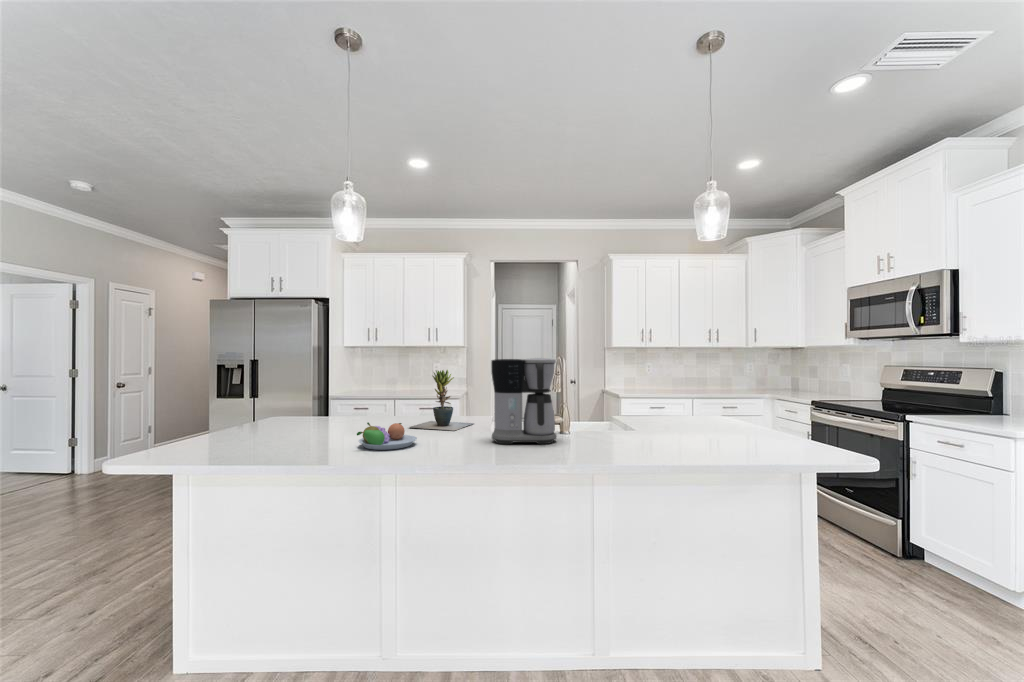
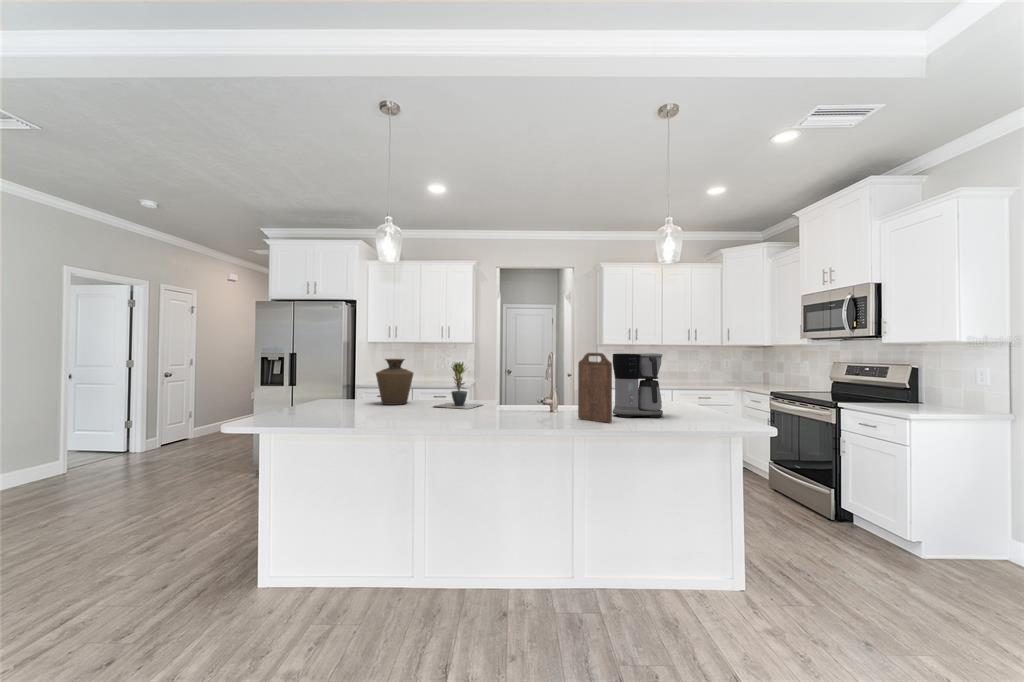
coffee maker: present [491,358,557,444] -> present [613,353,663,418]
cutting board: none [598,358,646,453] -> present [578,353,612,423]
vase: none [338,367,386,425] -> present [376,359,413,405]
fruit bowl: present [357,422,417,450] -> none [398,400,442,419]

